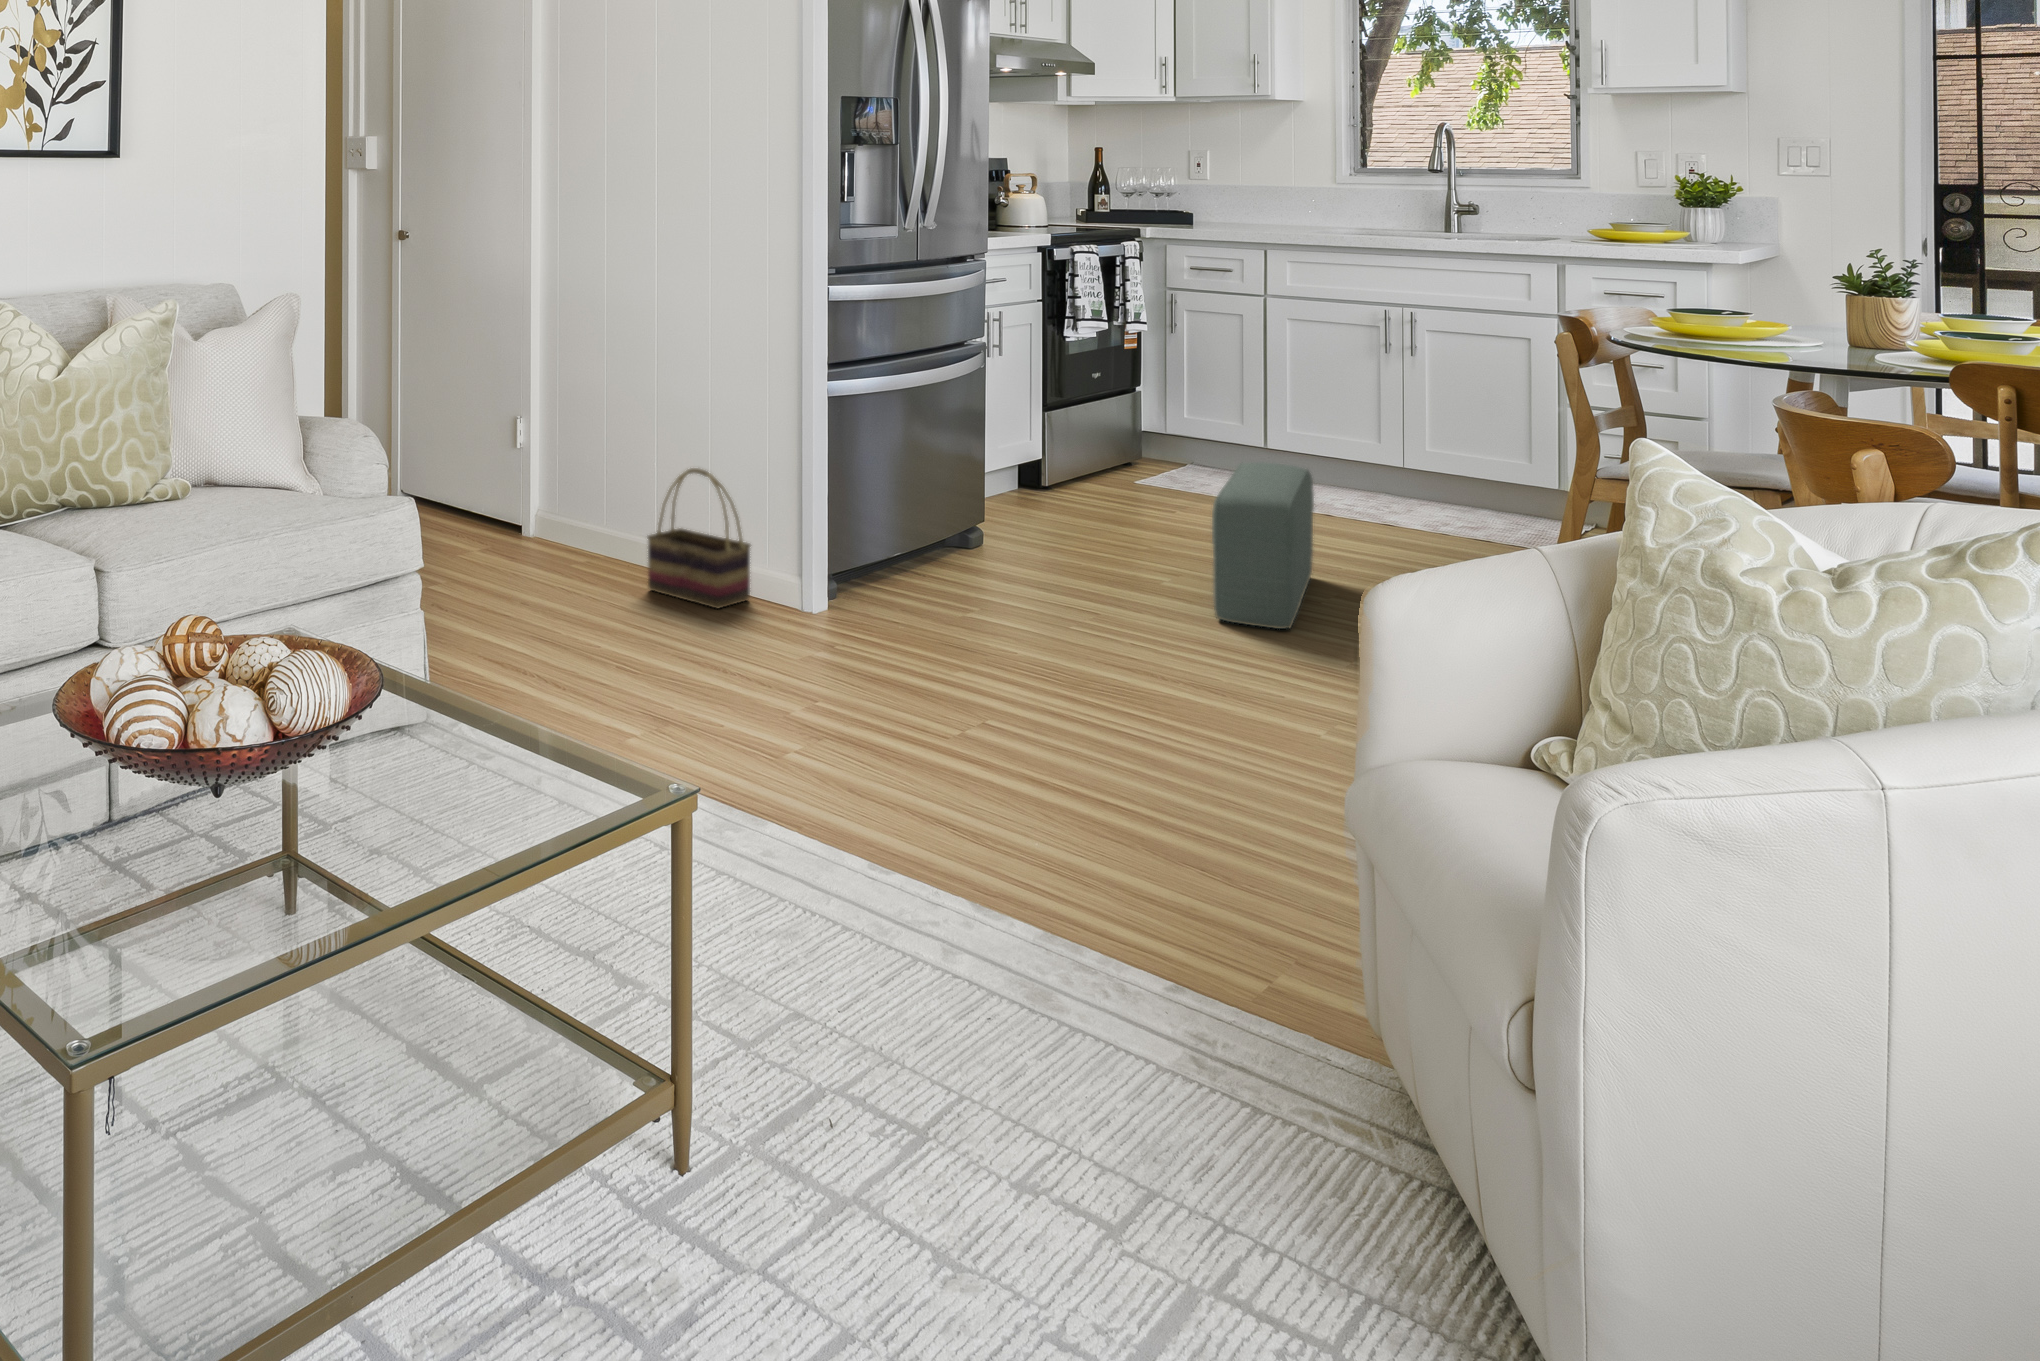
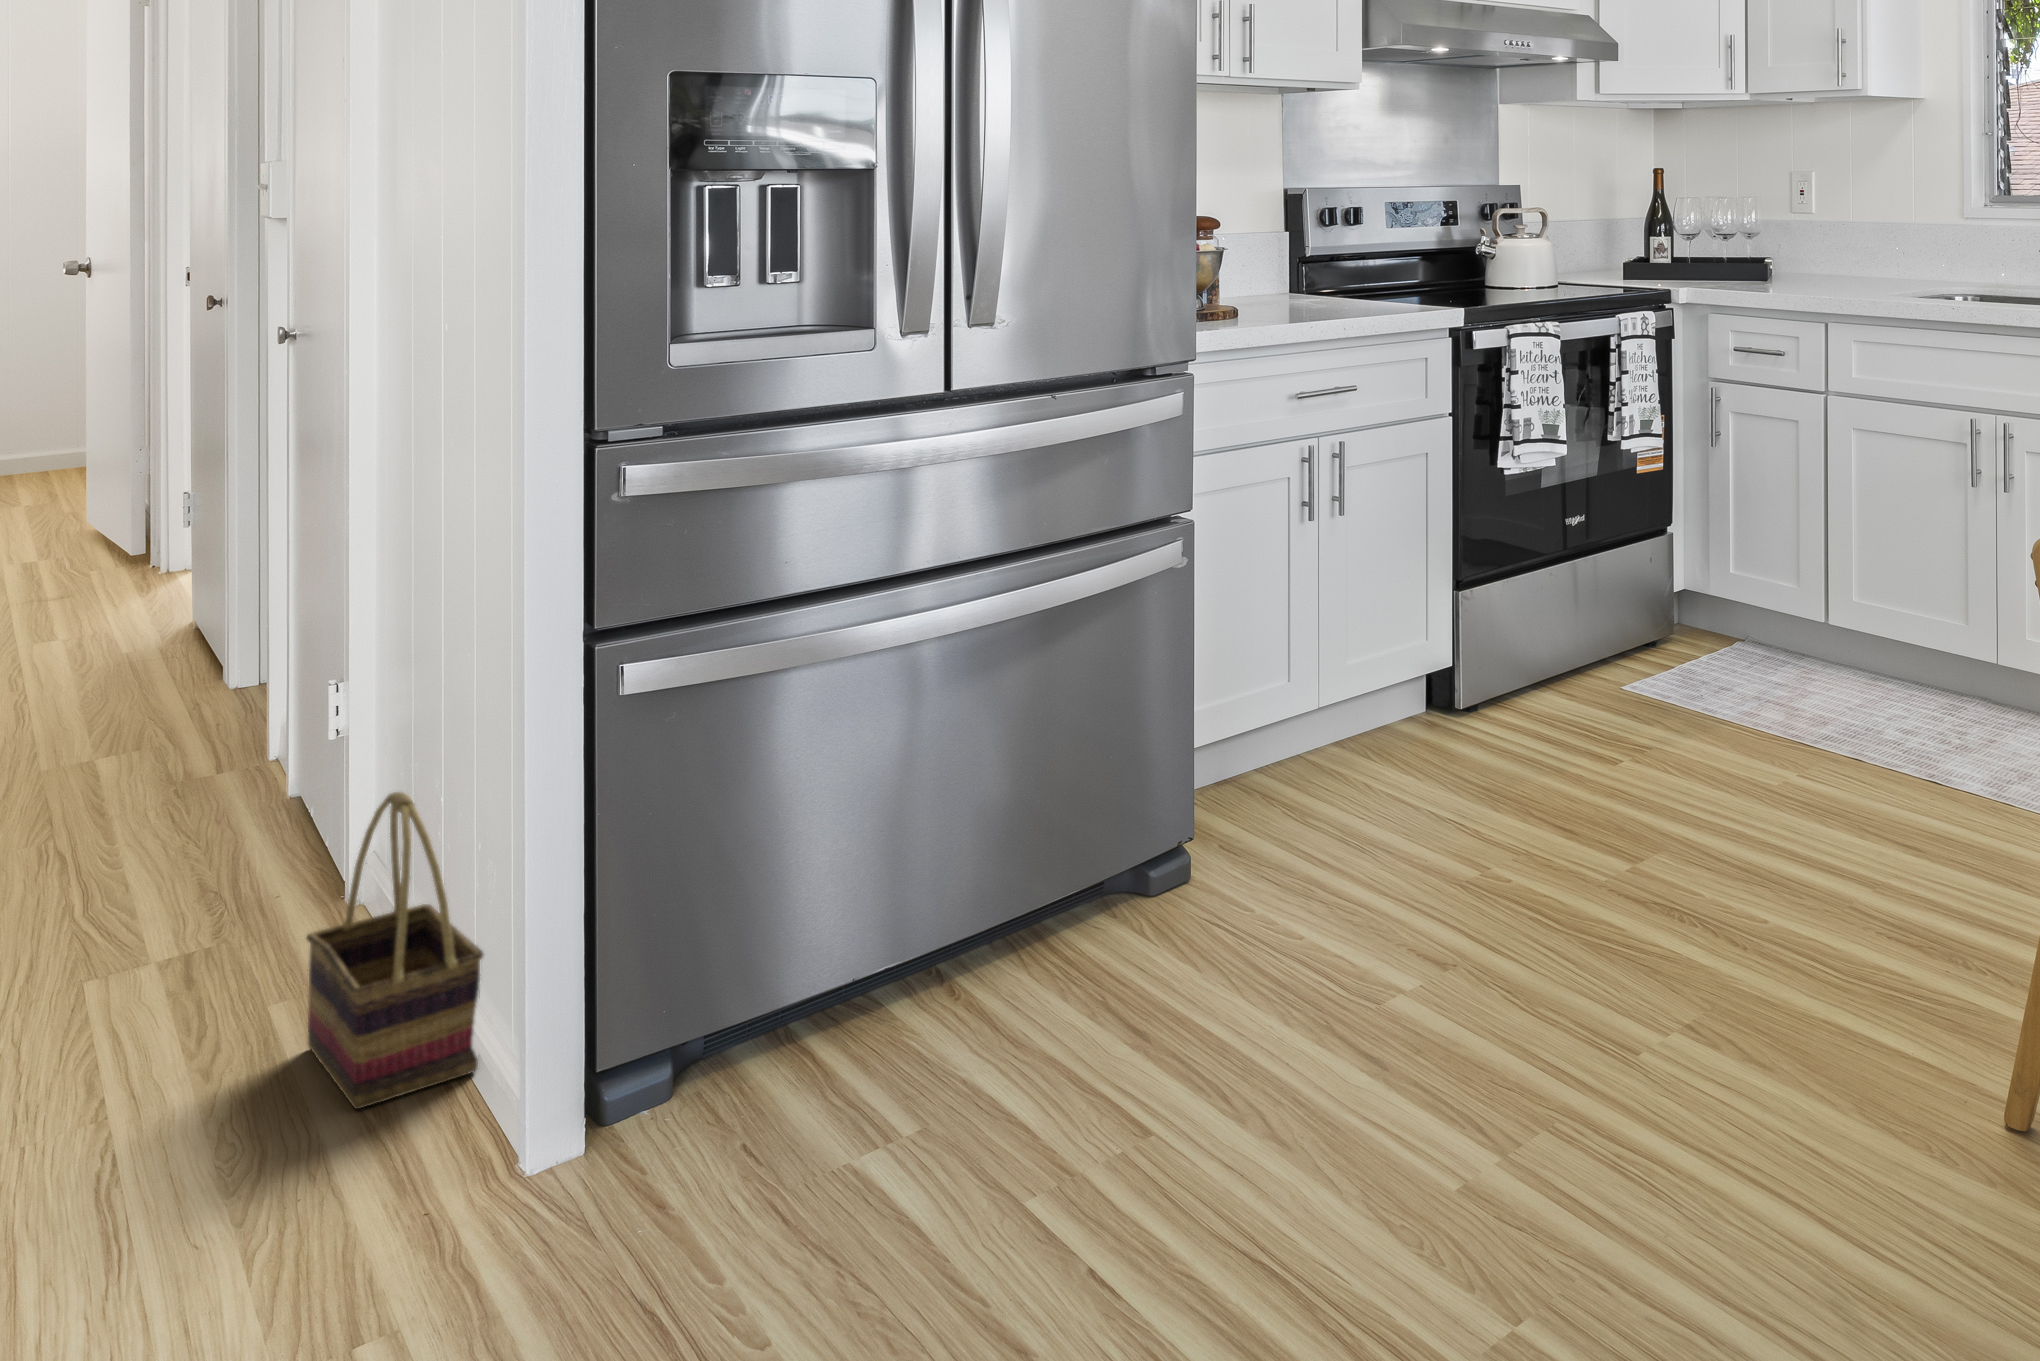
pouf: present [1212,462,1314,629] -> none [1374,722,1686,1117]

